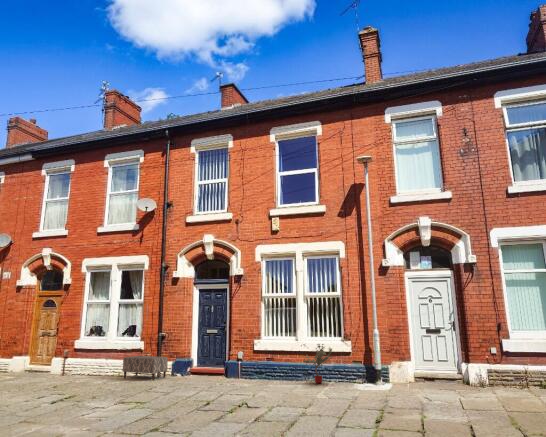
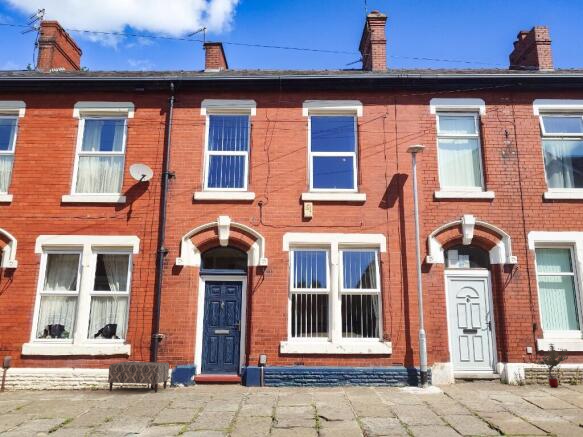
potted tree: present [304,344,332,384] -> present [534,344,568,387]

